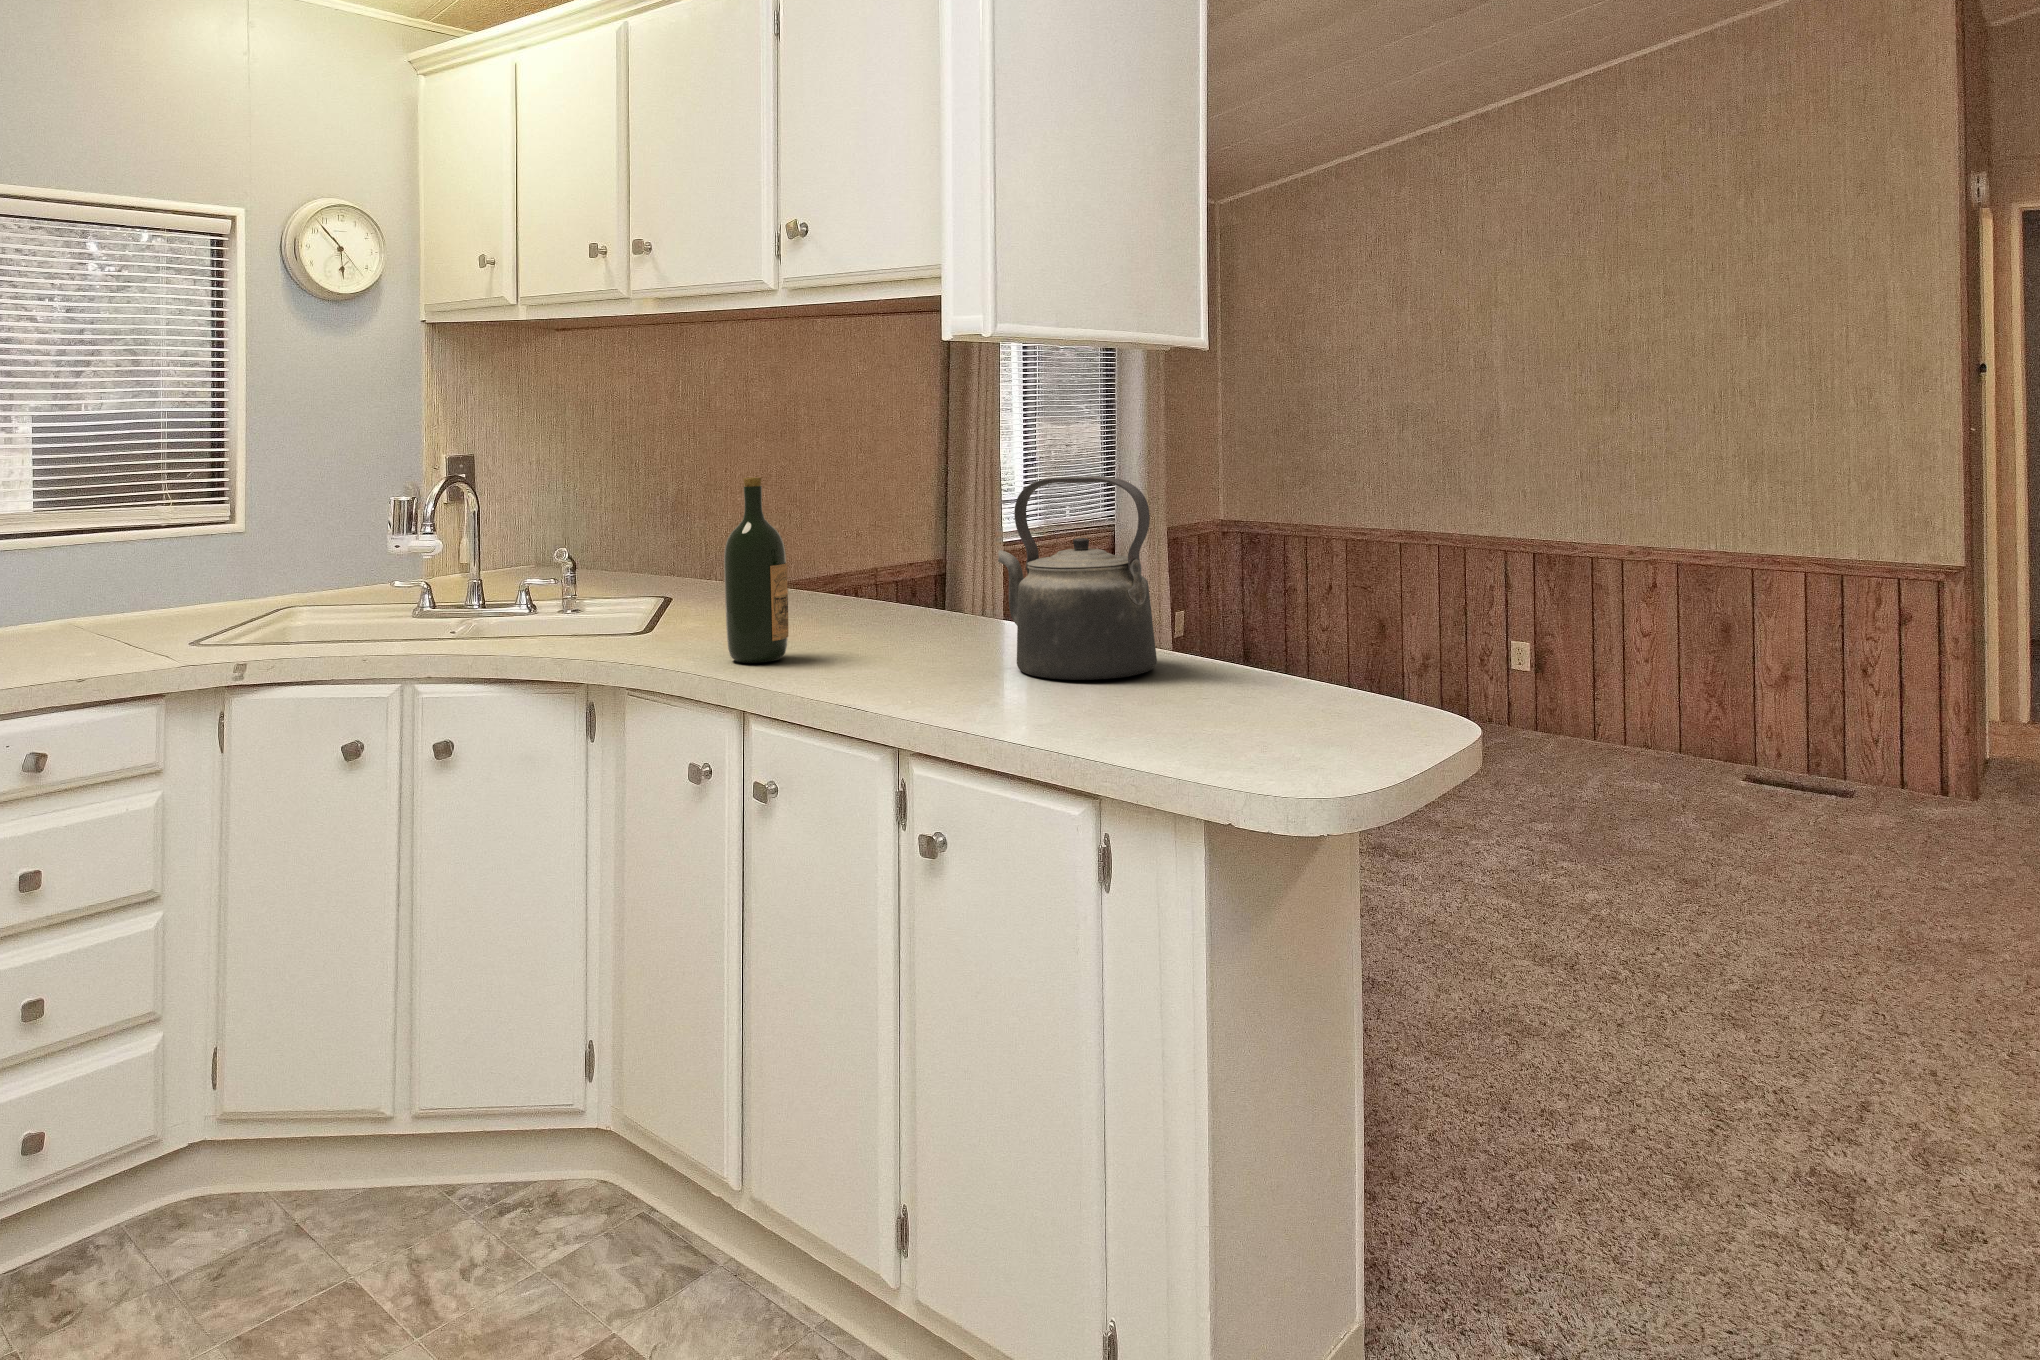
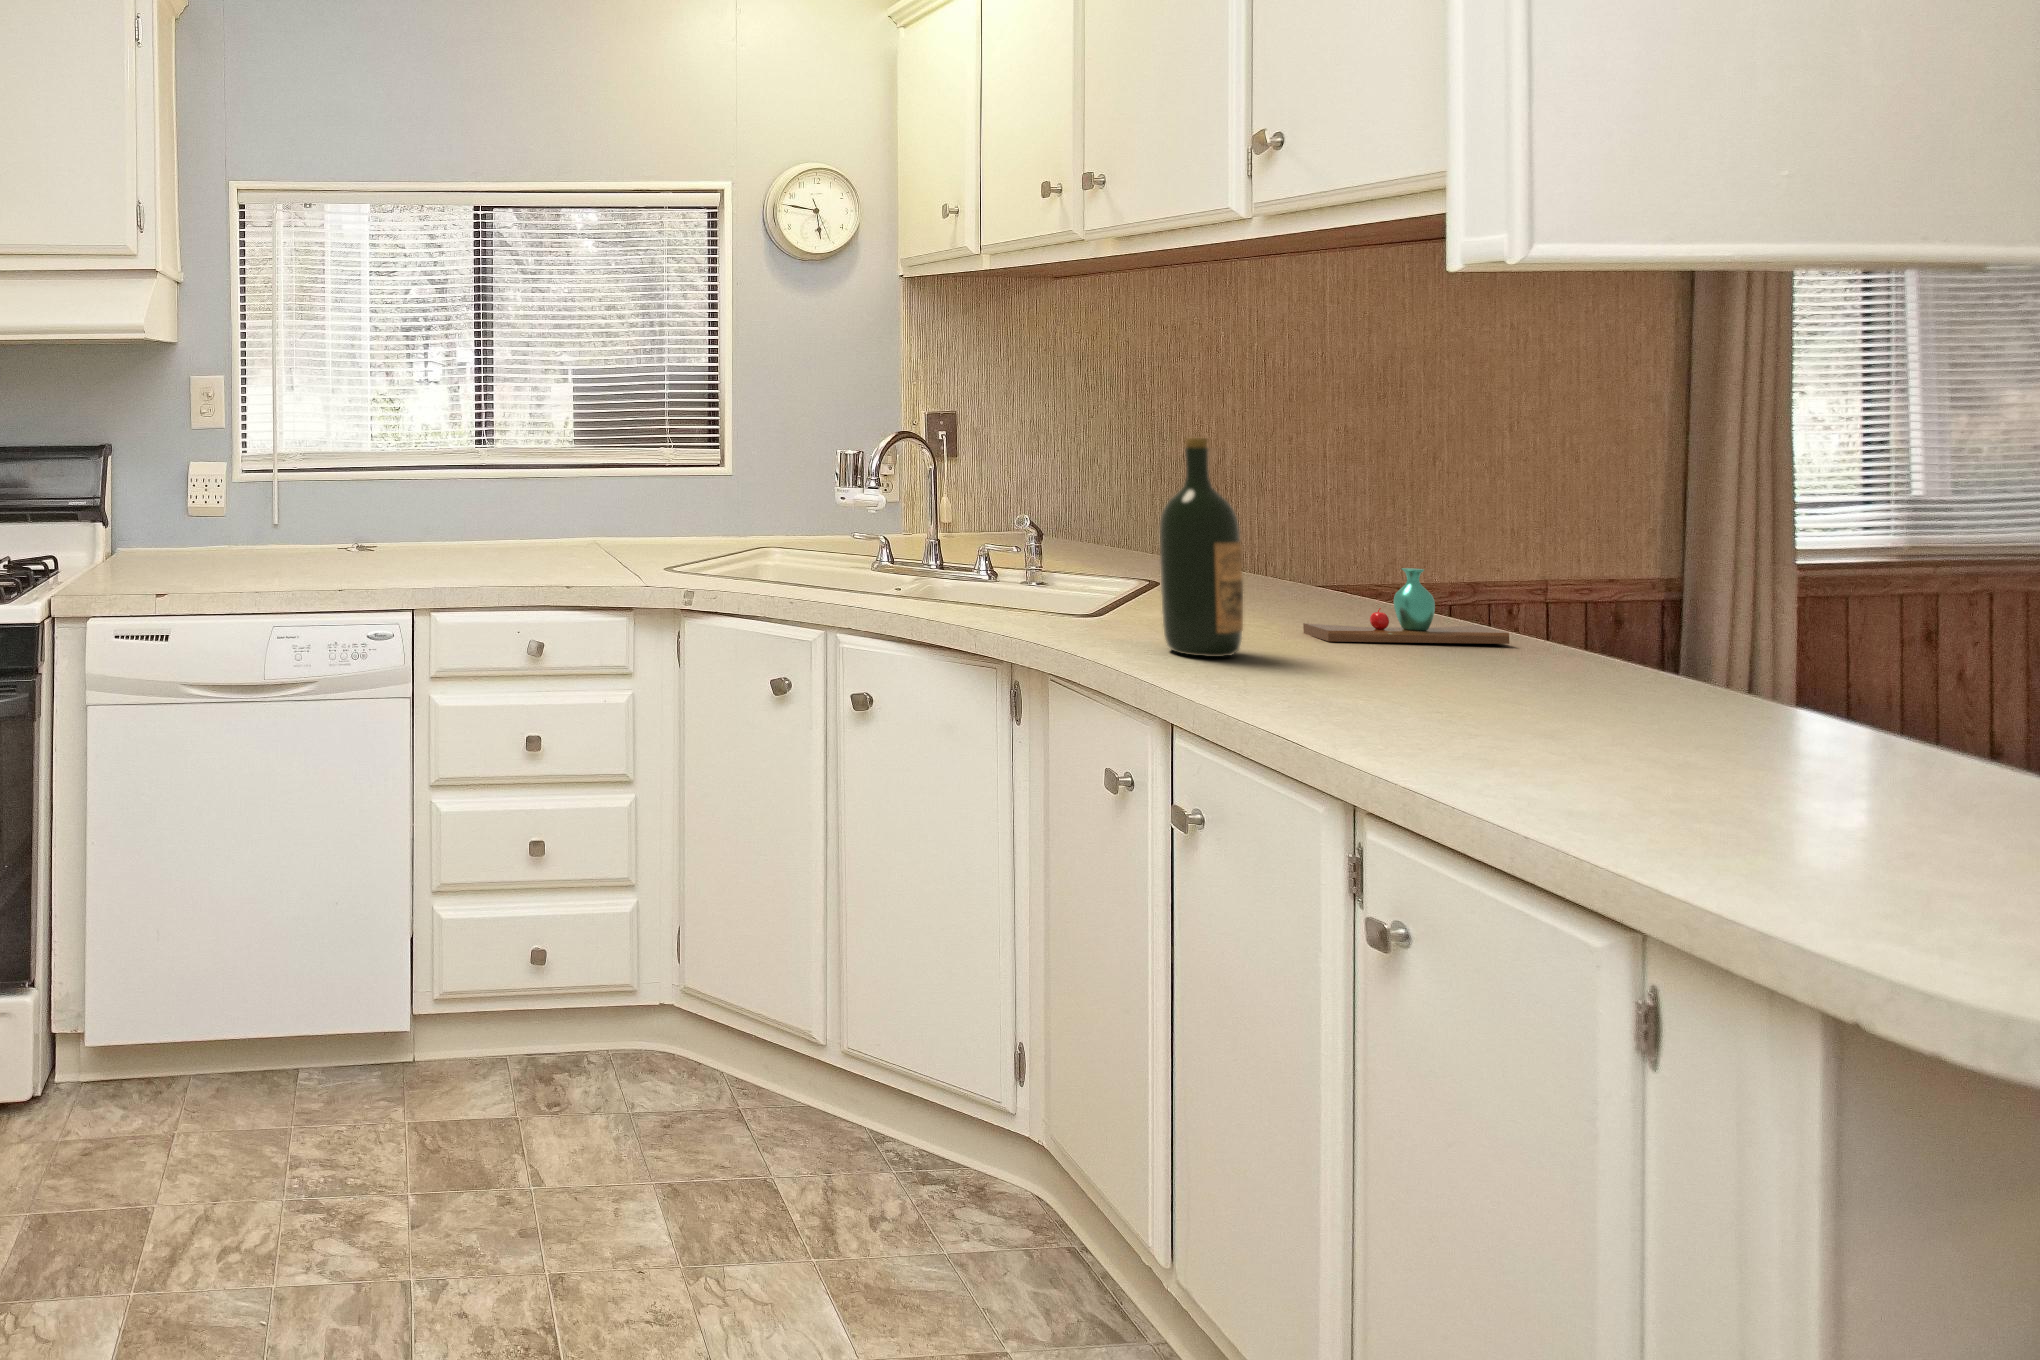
kettle: present [998,477,1157,680] -> none [1562,454,1856,757]
vase: none [814,571,946,637] -> present [1303,568,1509,644]

